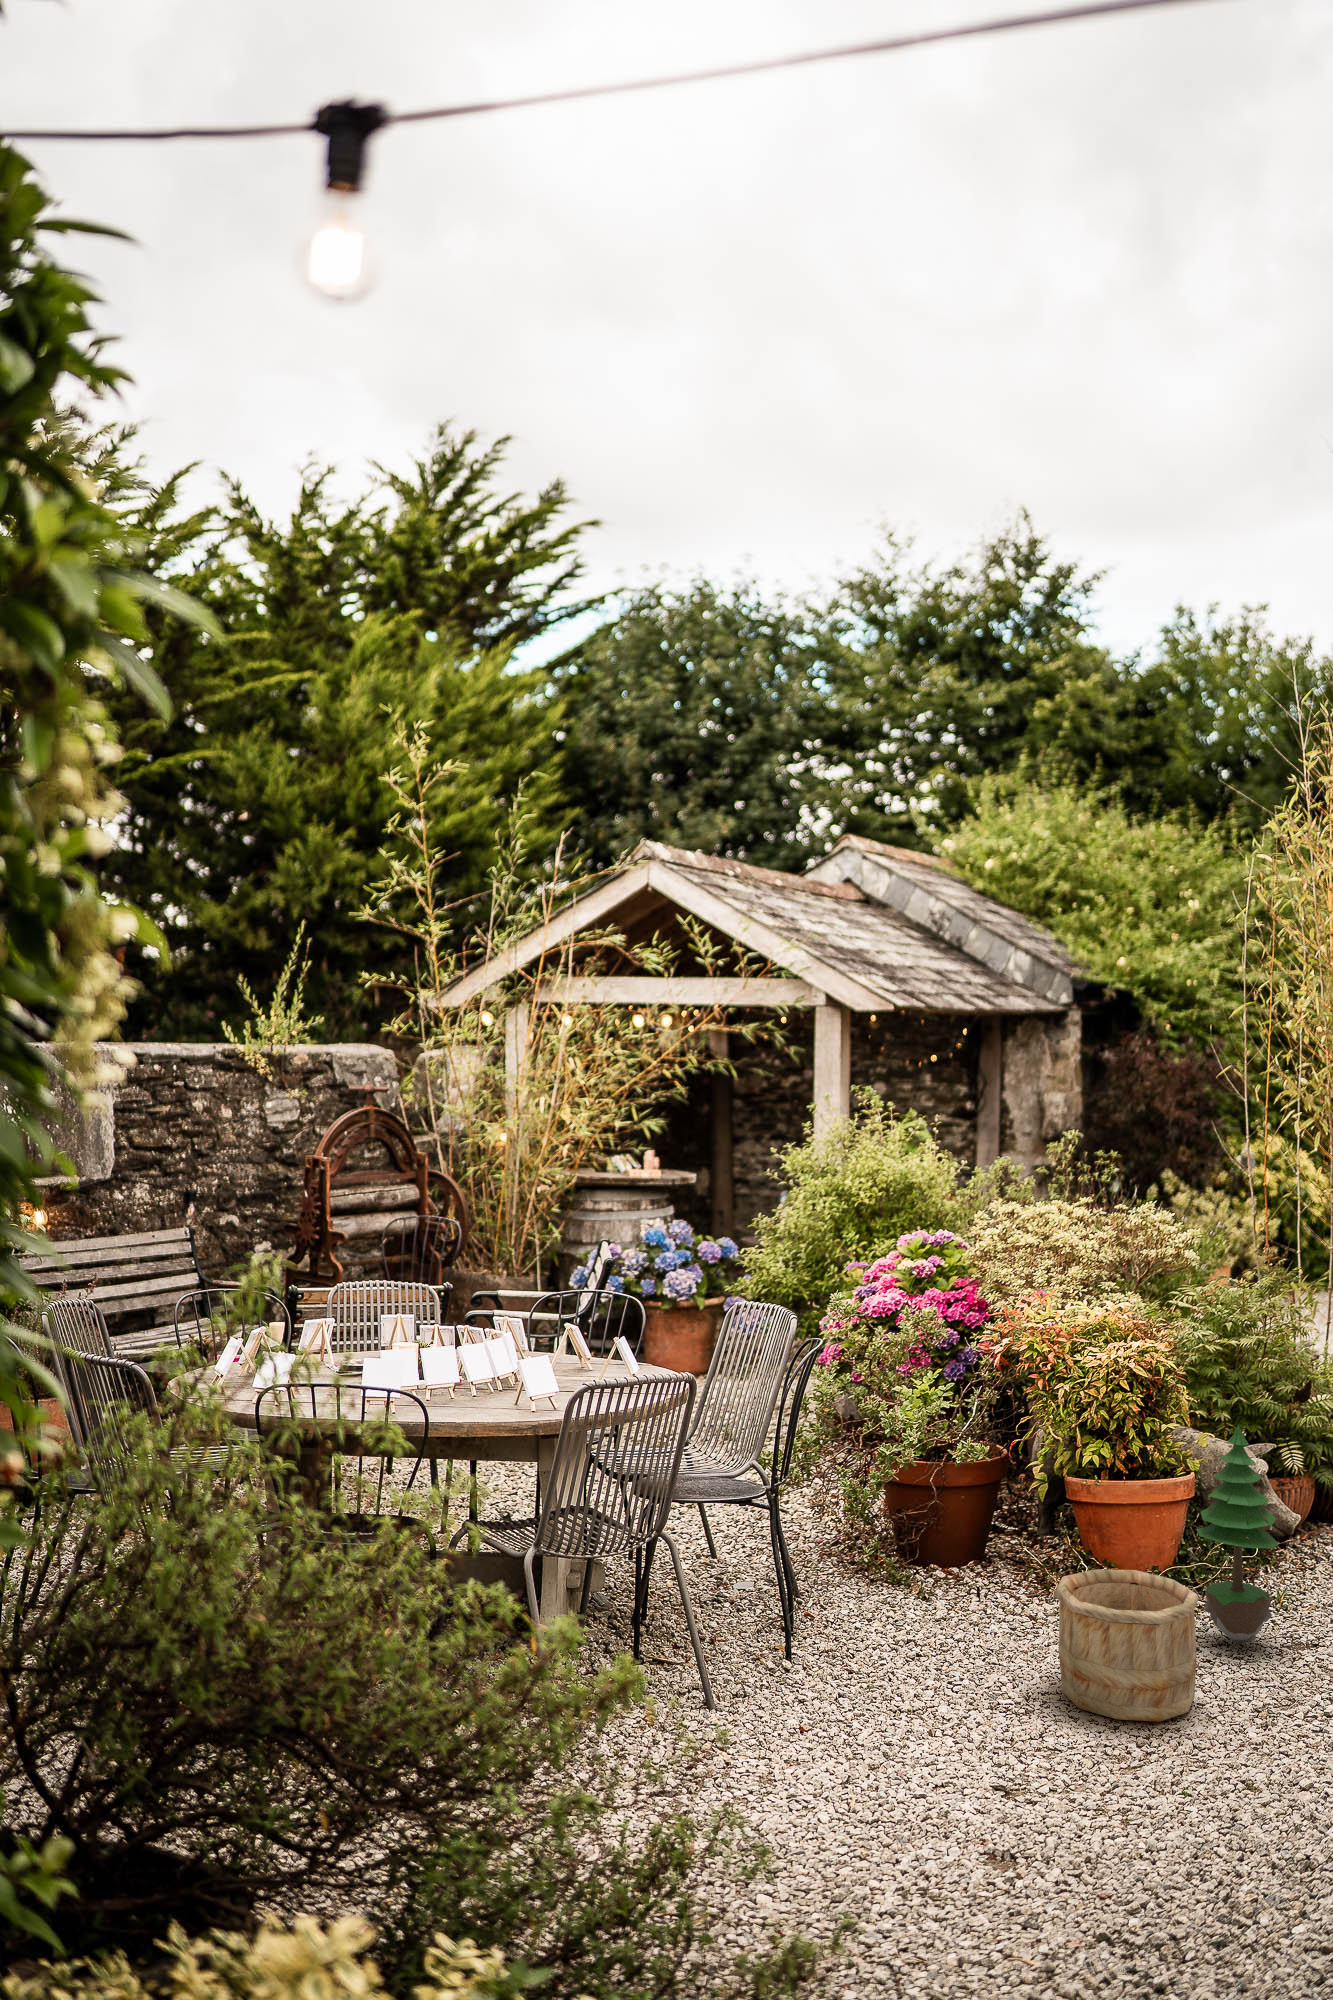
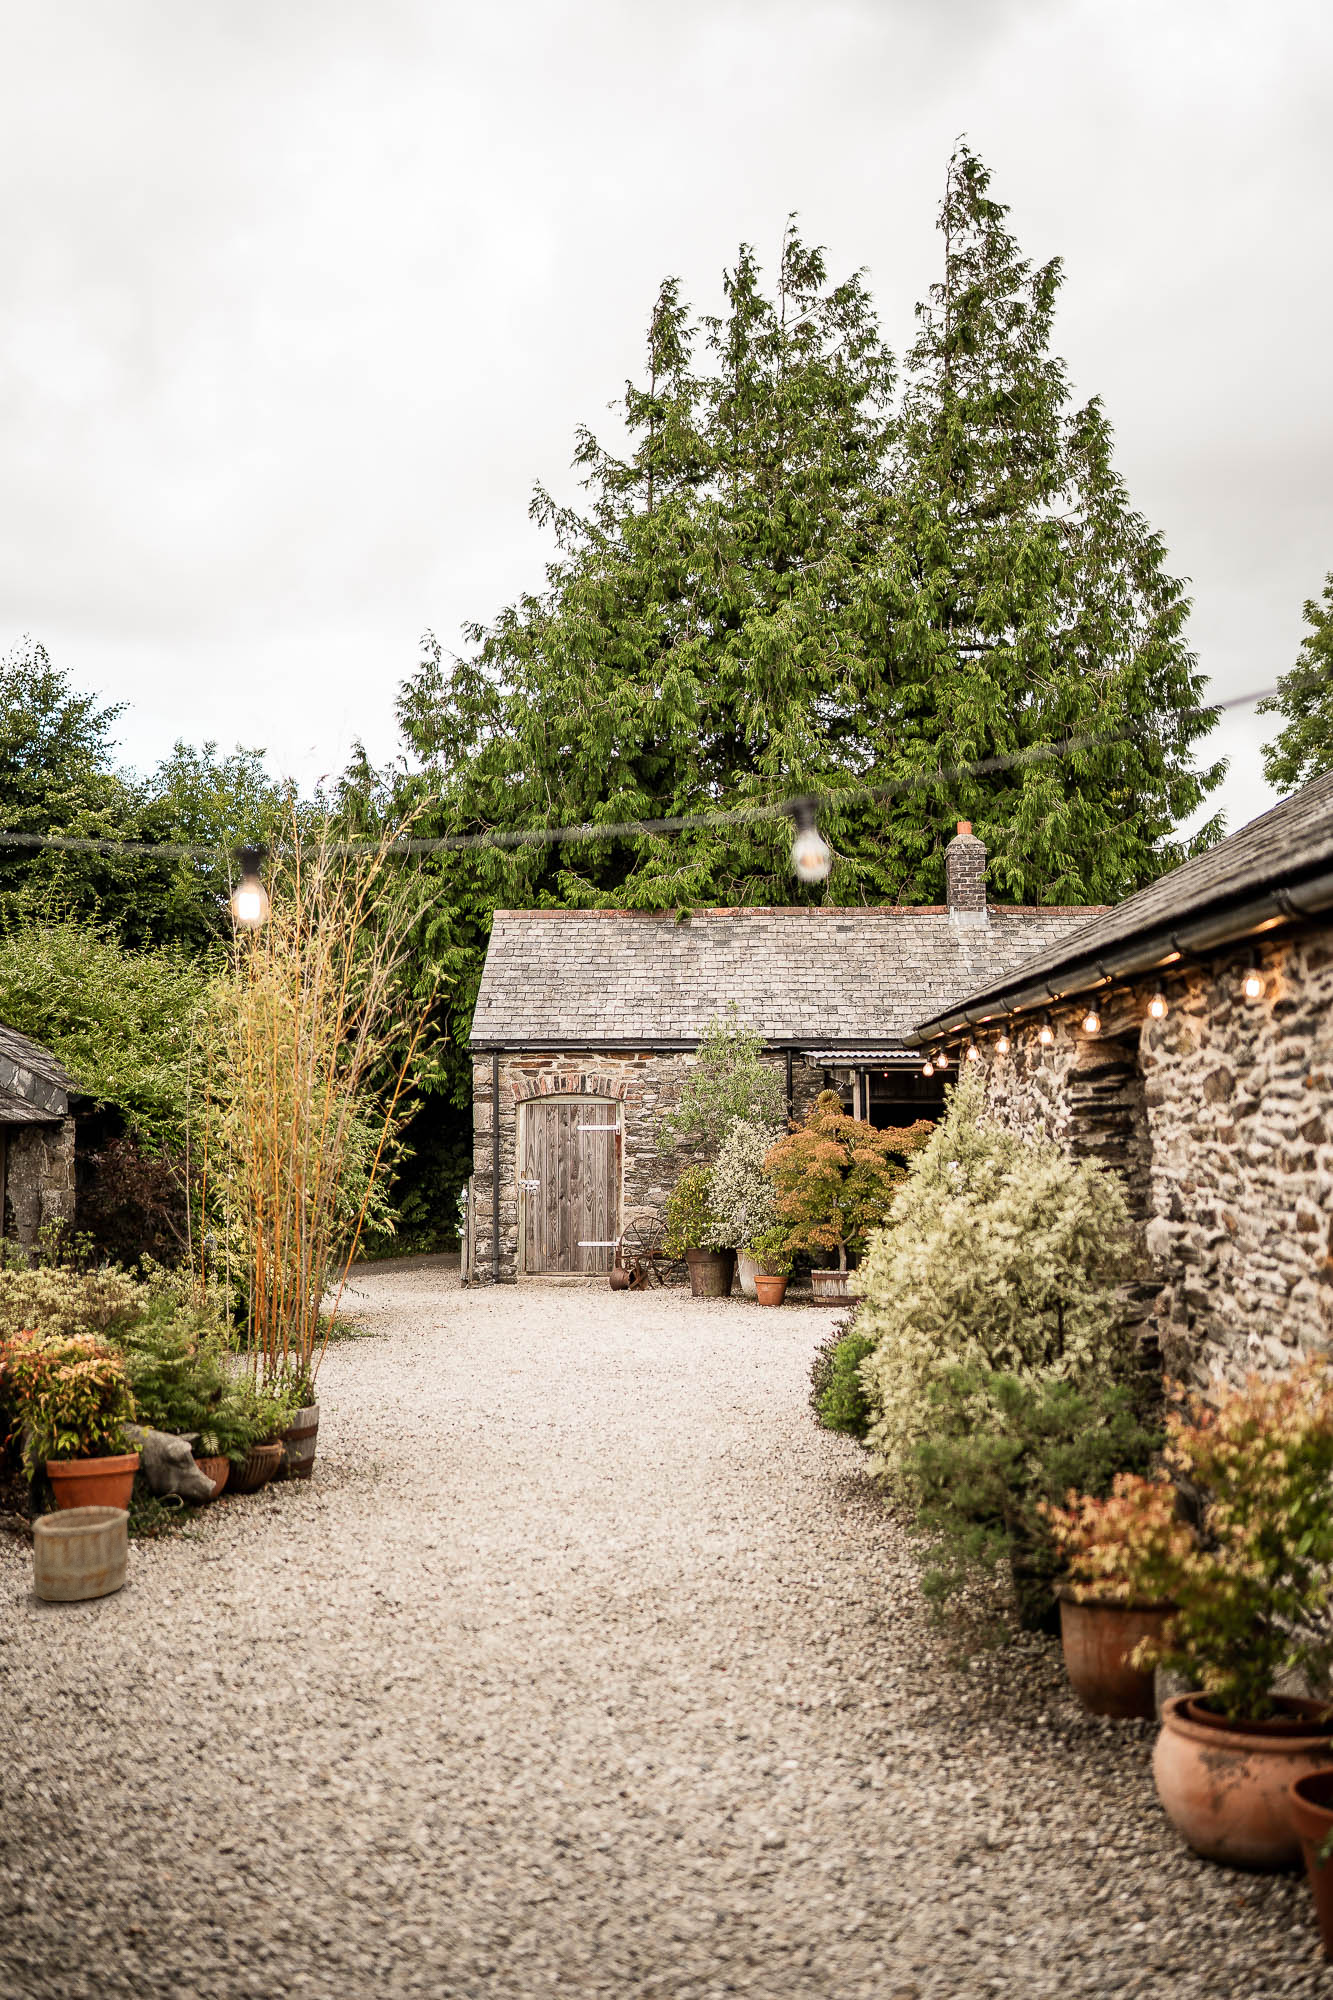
potted tree: present [1196,1425,1279,1644] -> none [134,1403,188,1550]

